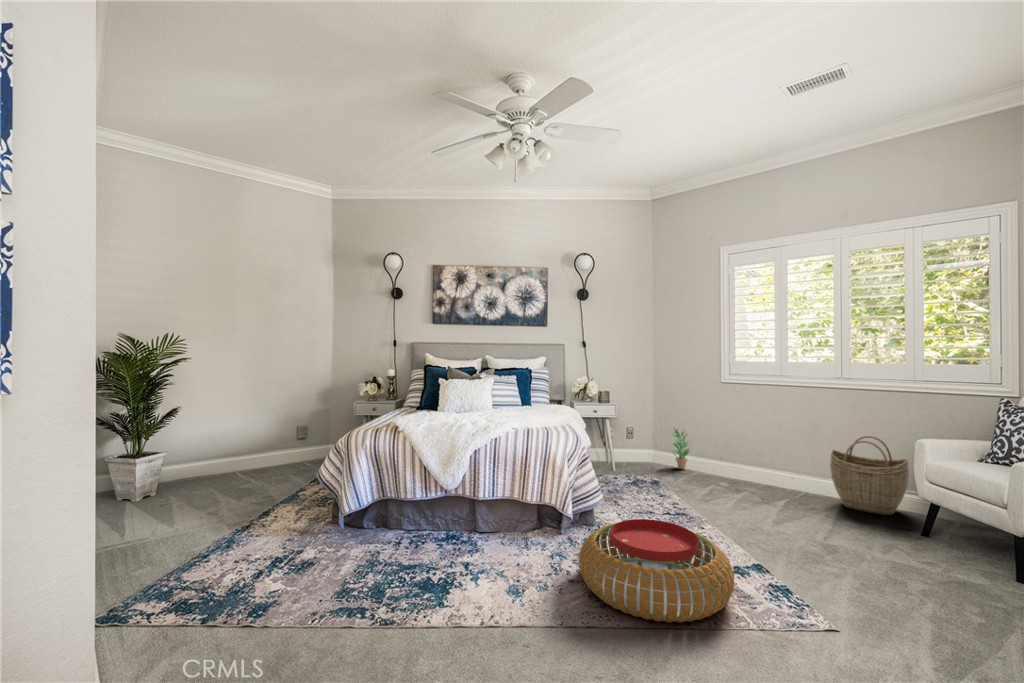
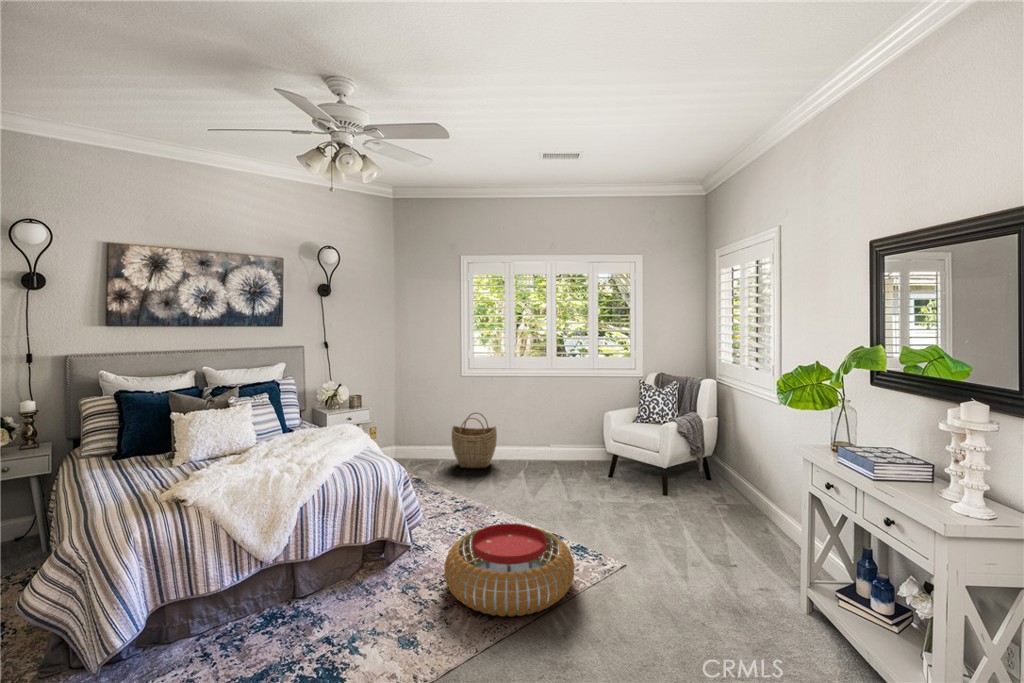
potted plant: present [671,429,690,469] -> none [418,424,438,463]
woven basket: present [830,436,909,515] -> present [452,412,497,468]

